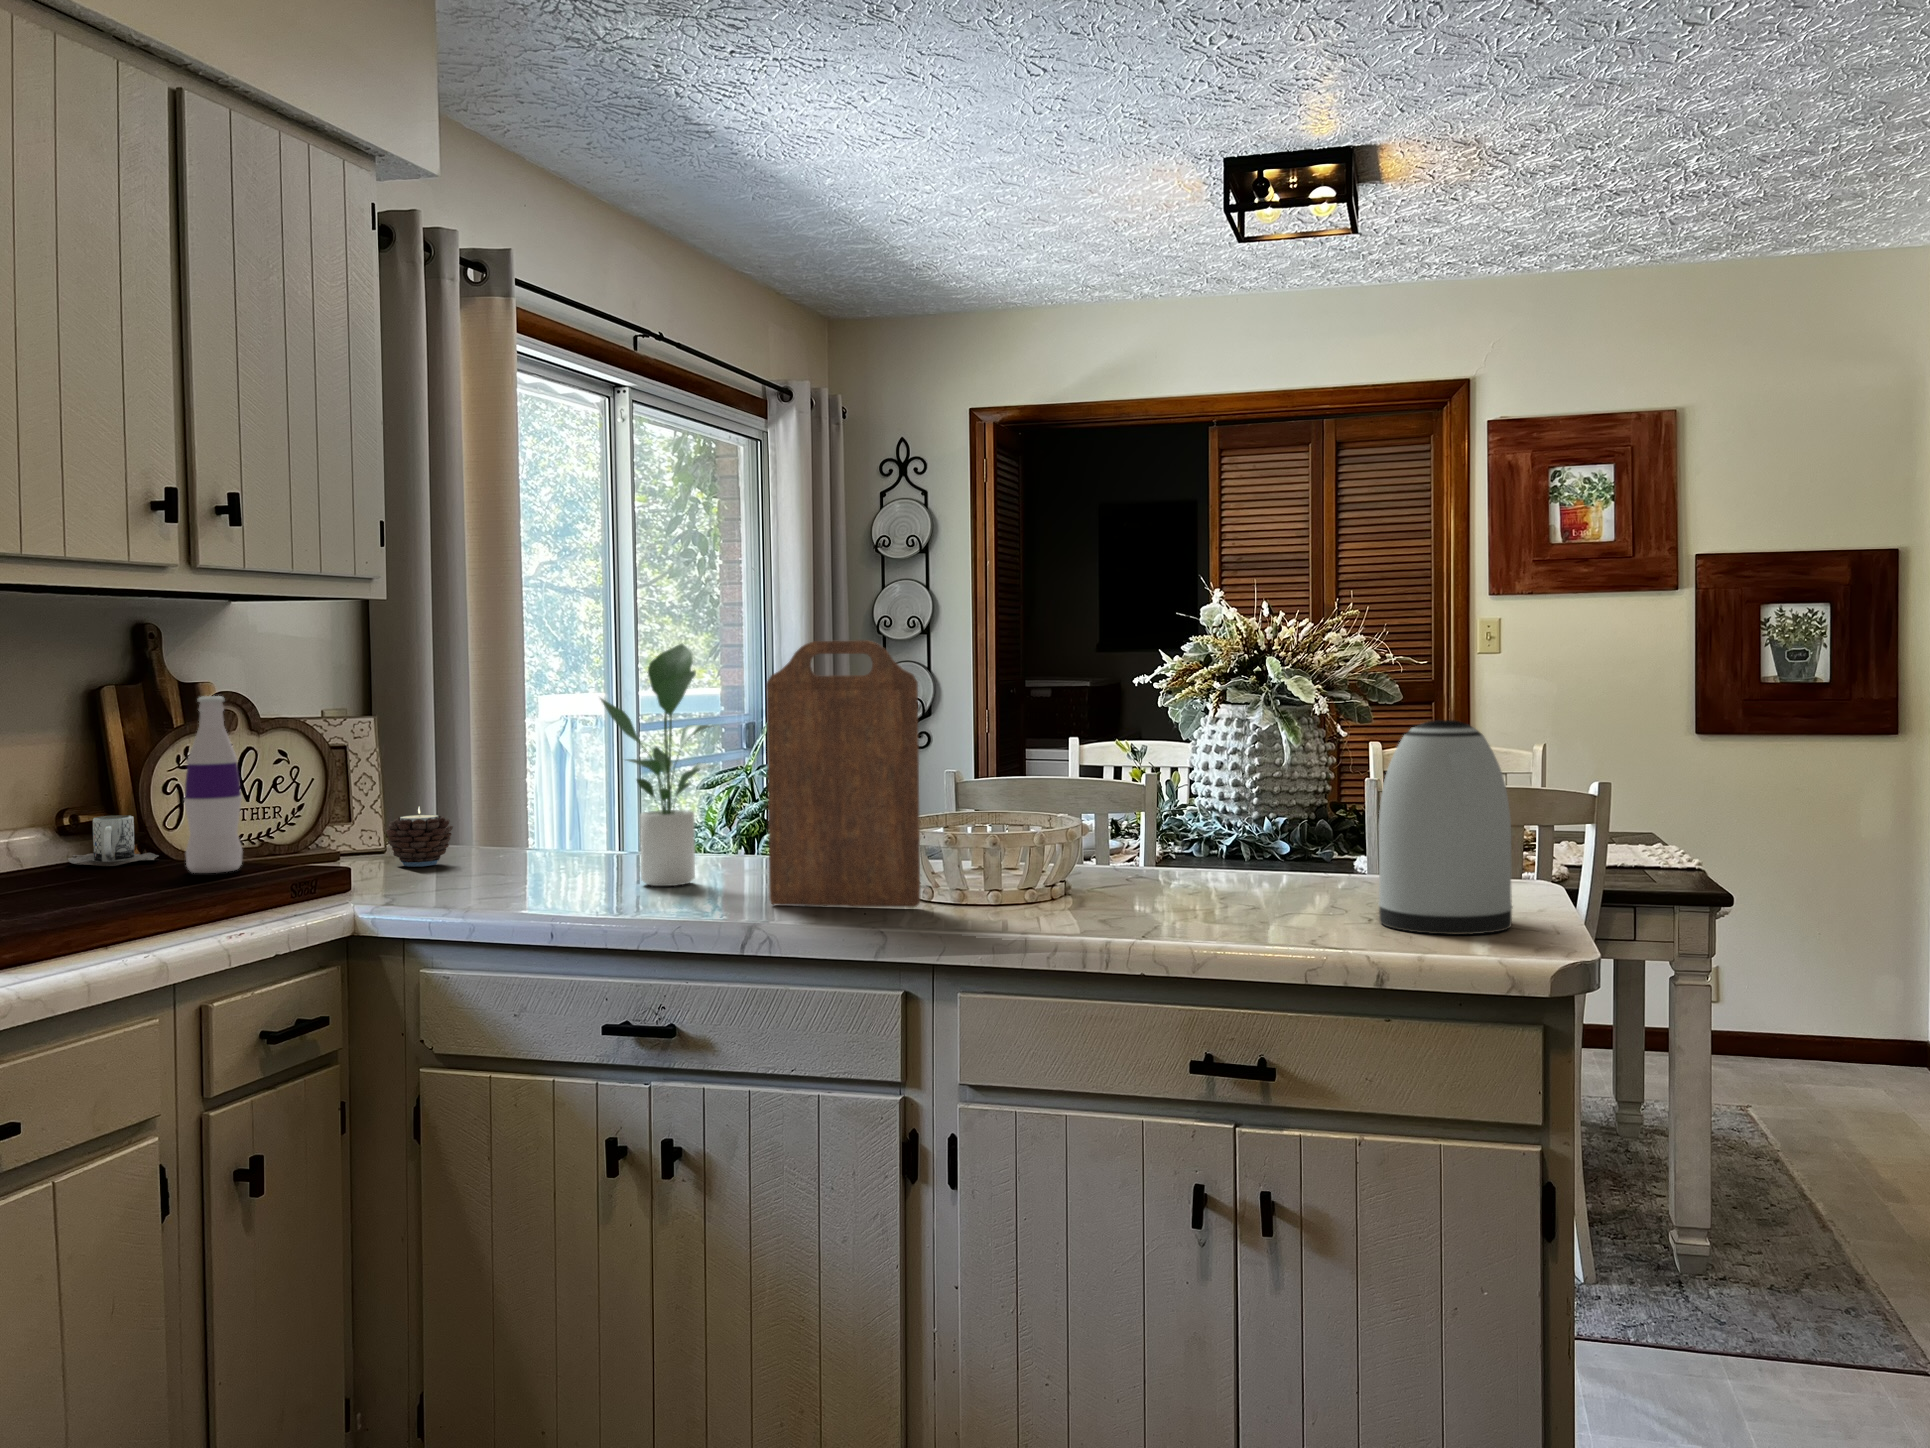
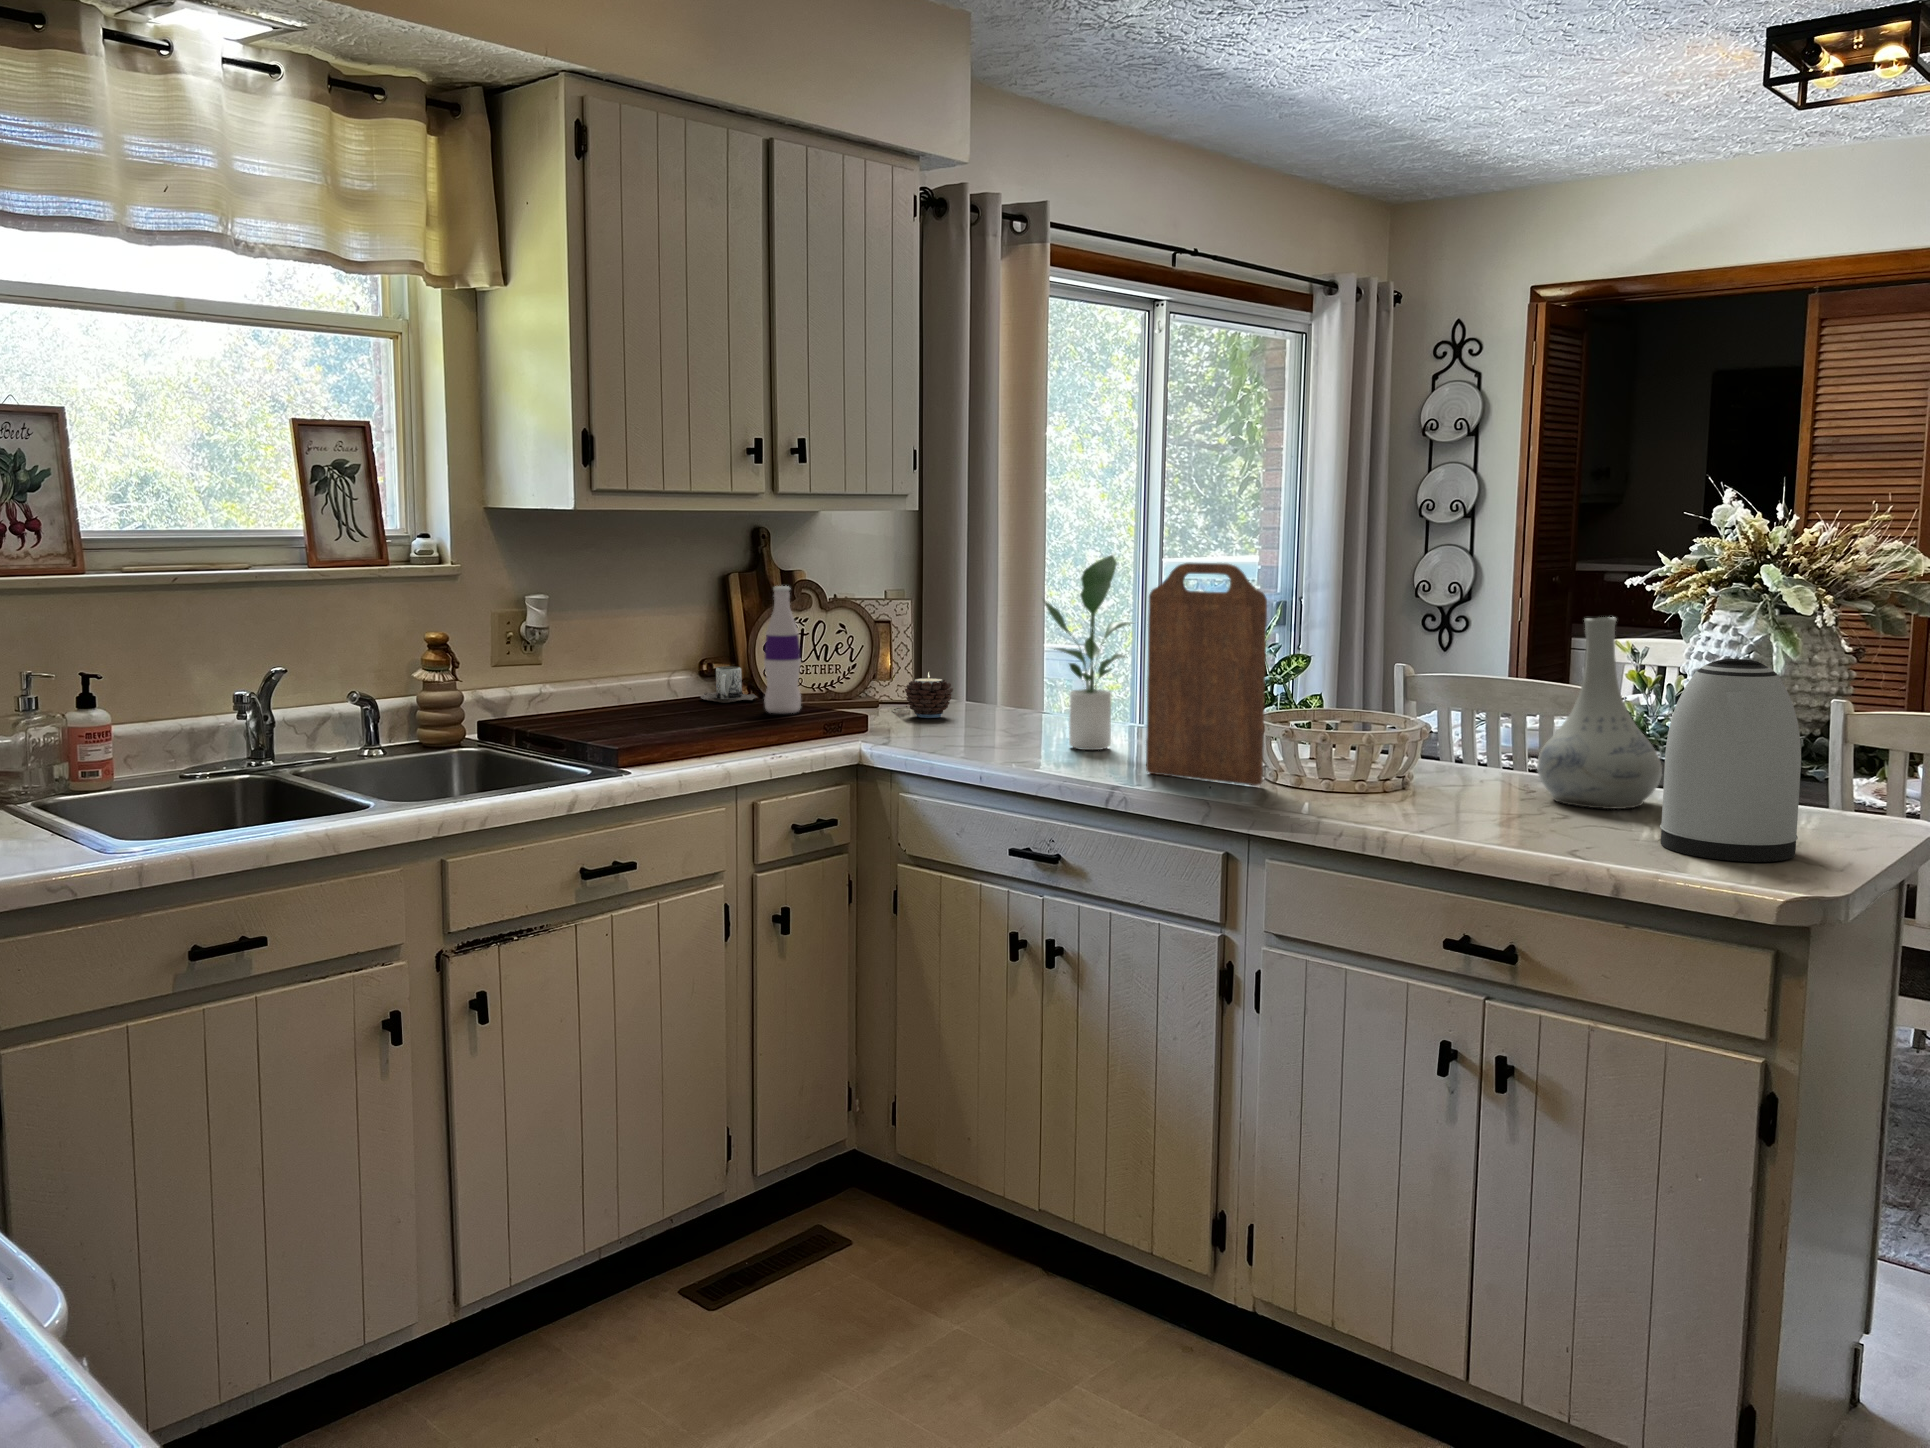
vase: none [1204,691,1329,898] -> present [1537,617,1662,809]

